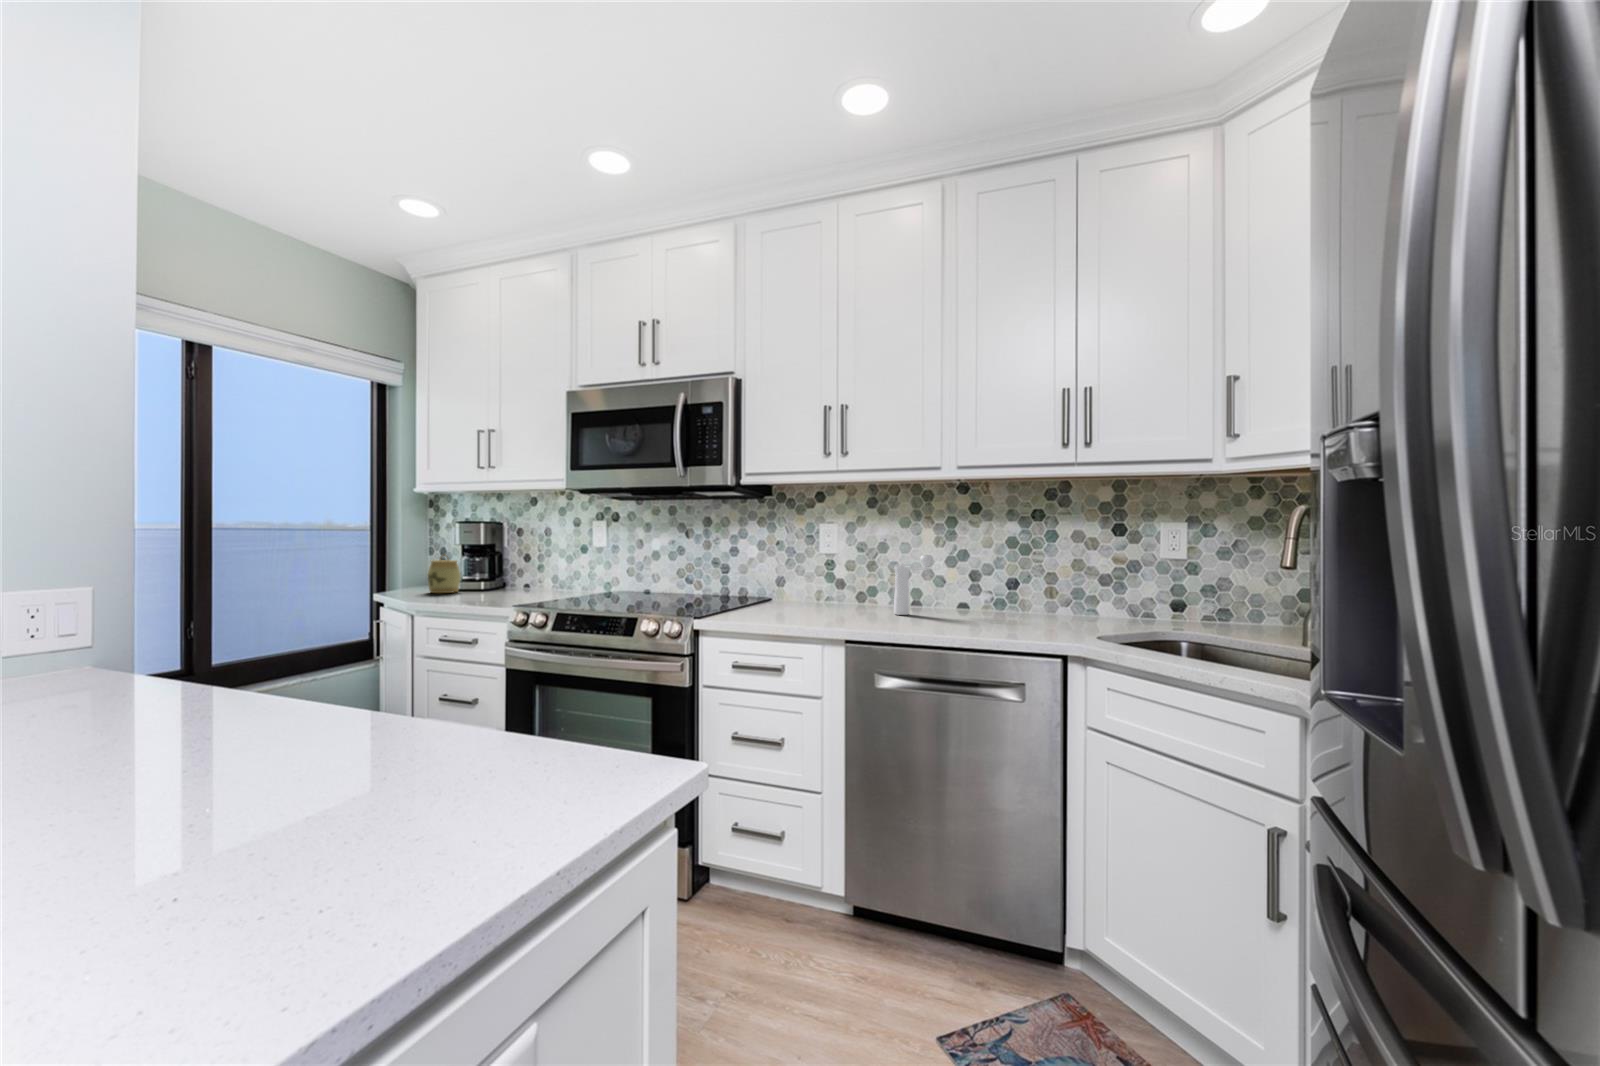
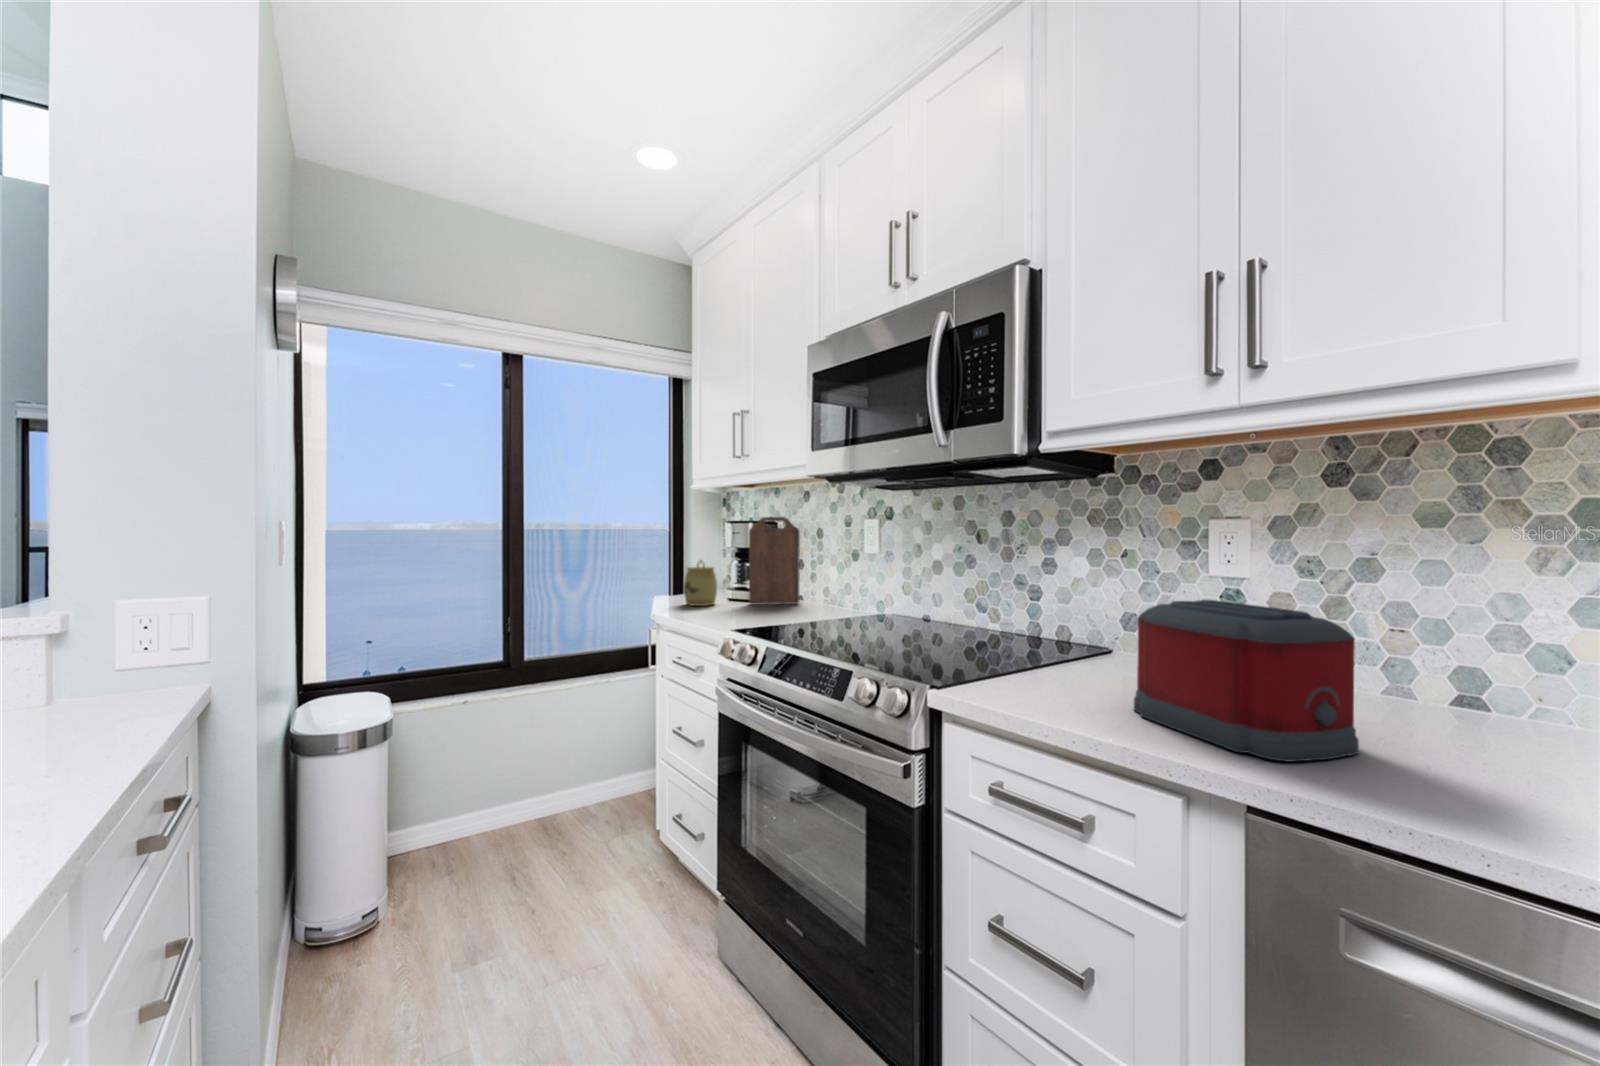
cutting board: none [489,518,534,590] -> present [749,517,800,604]
pepper mill: present [894,555,932,615] -> none [1396,594,1521,737]
toaster: none [795,562,881,624] -> present [1134,600,1359,761]

